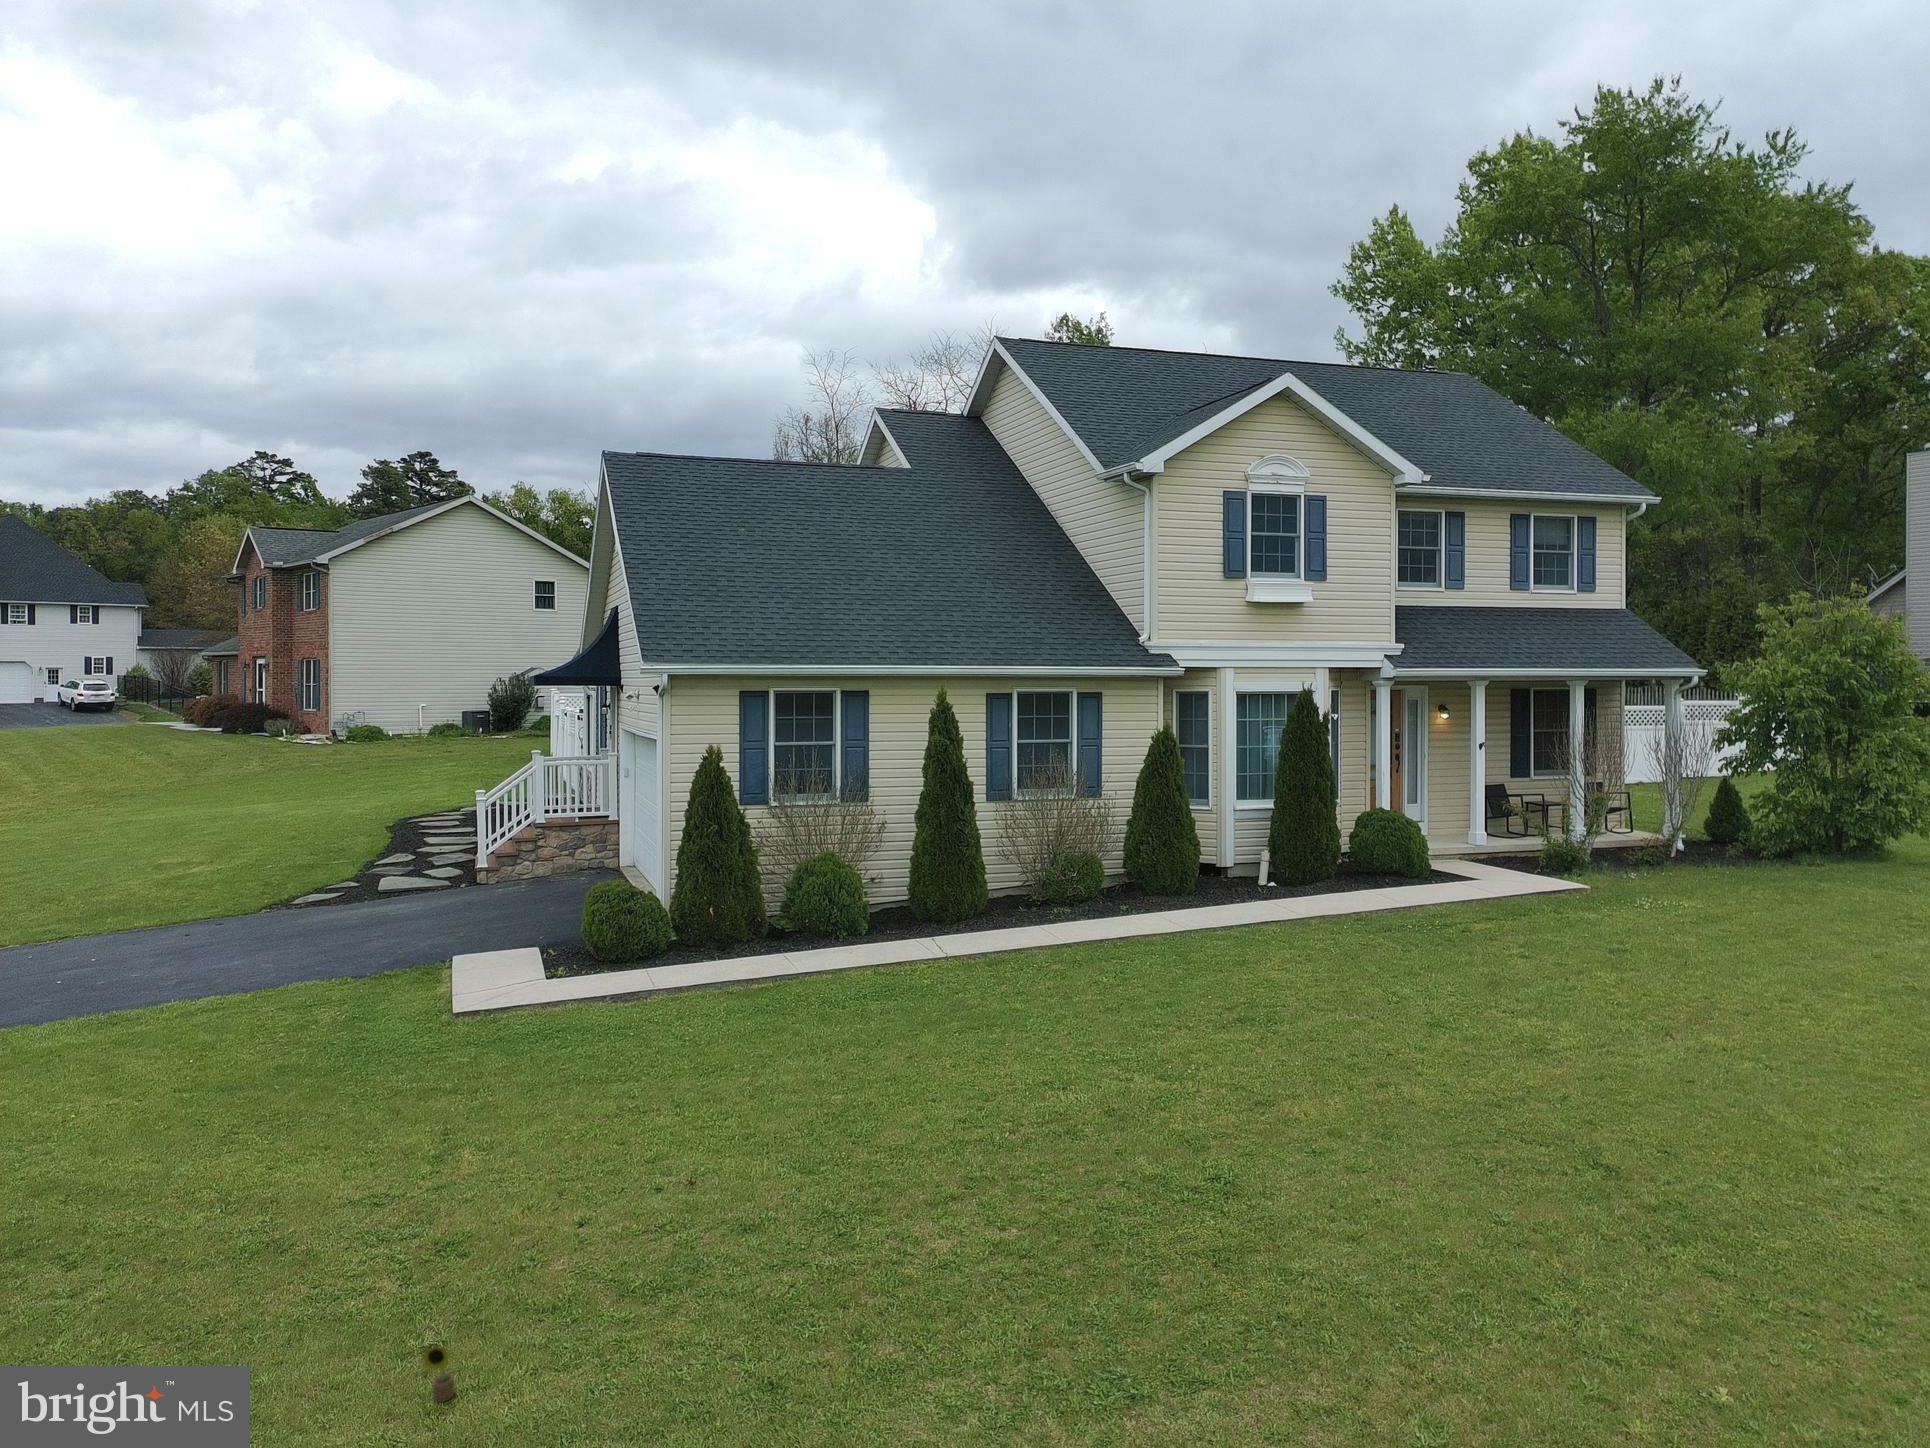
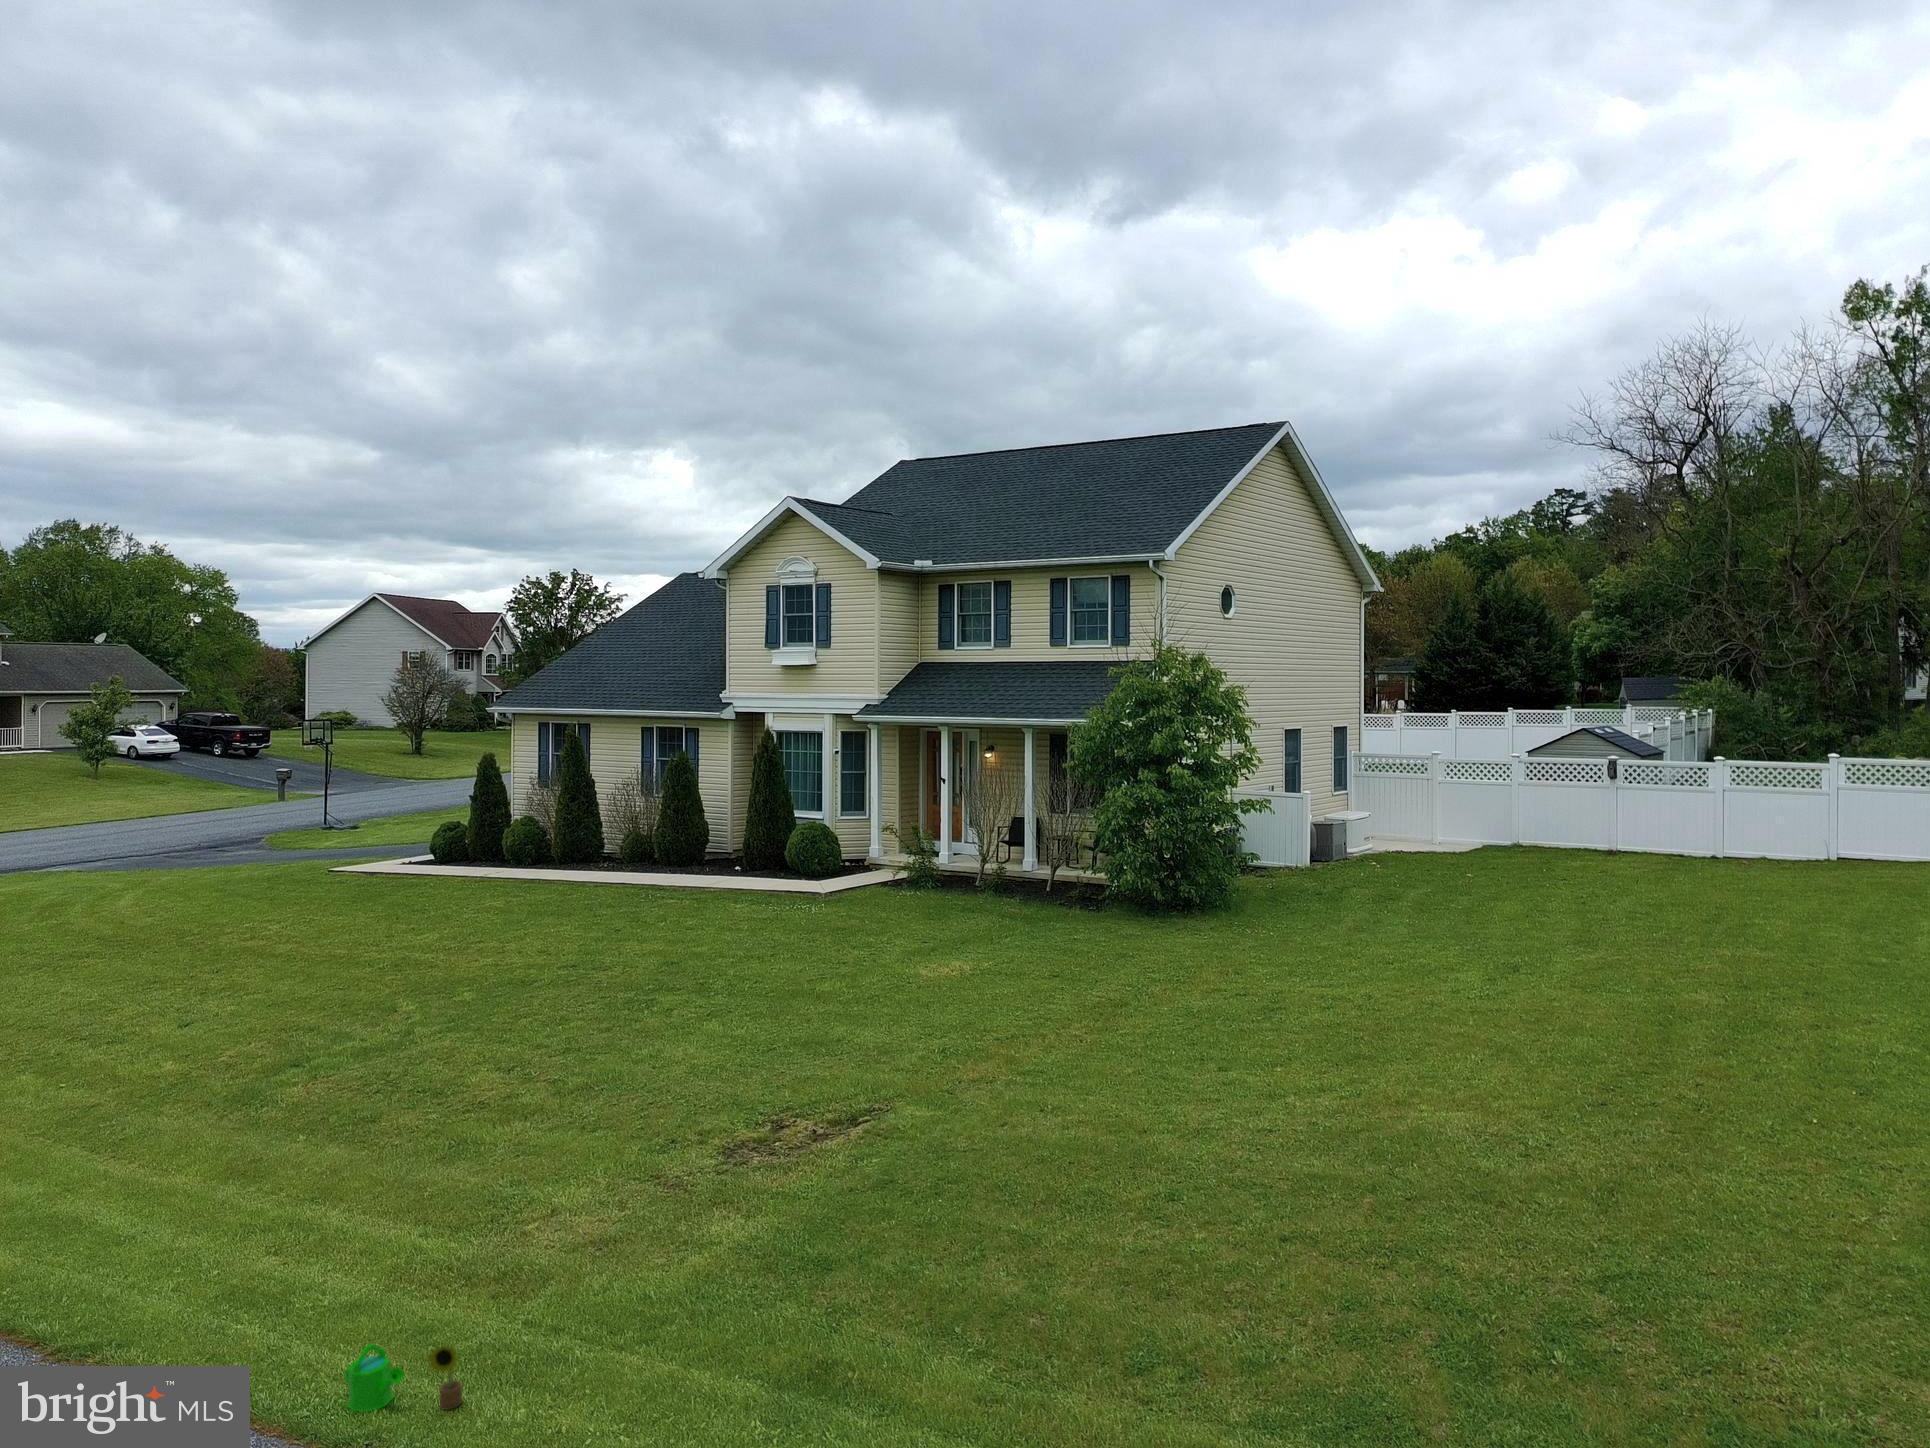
watering can: none [340,1343,398,1409] -> present [344,1344,404,1412]

